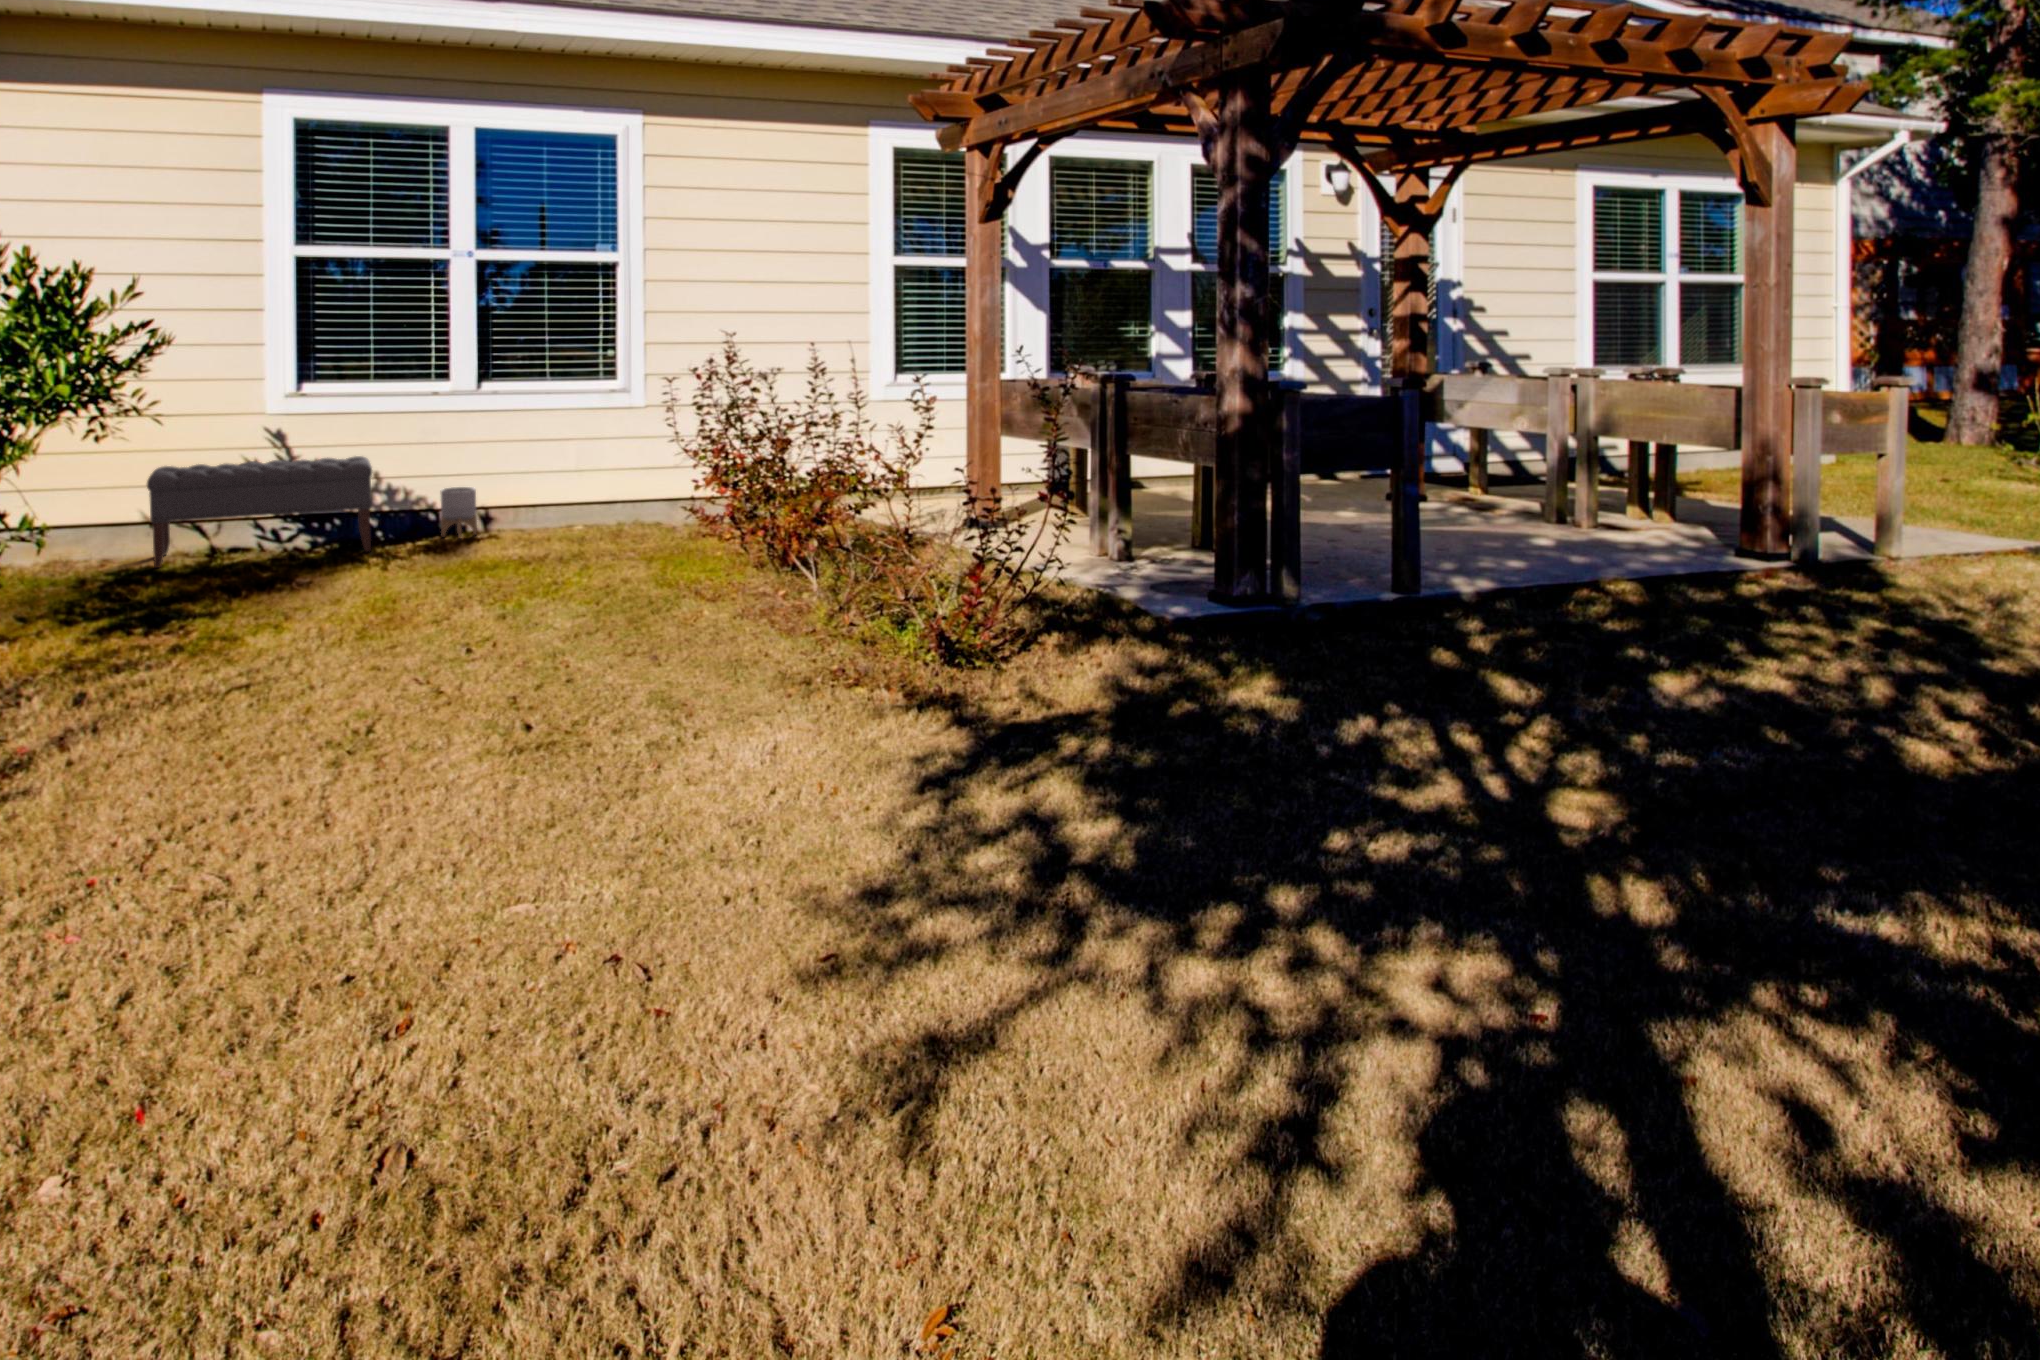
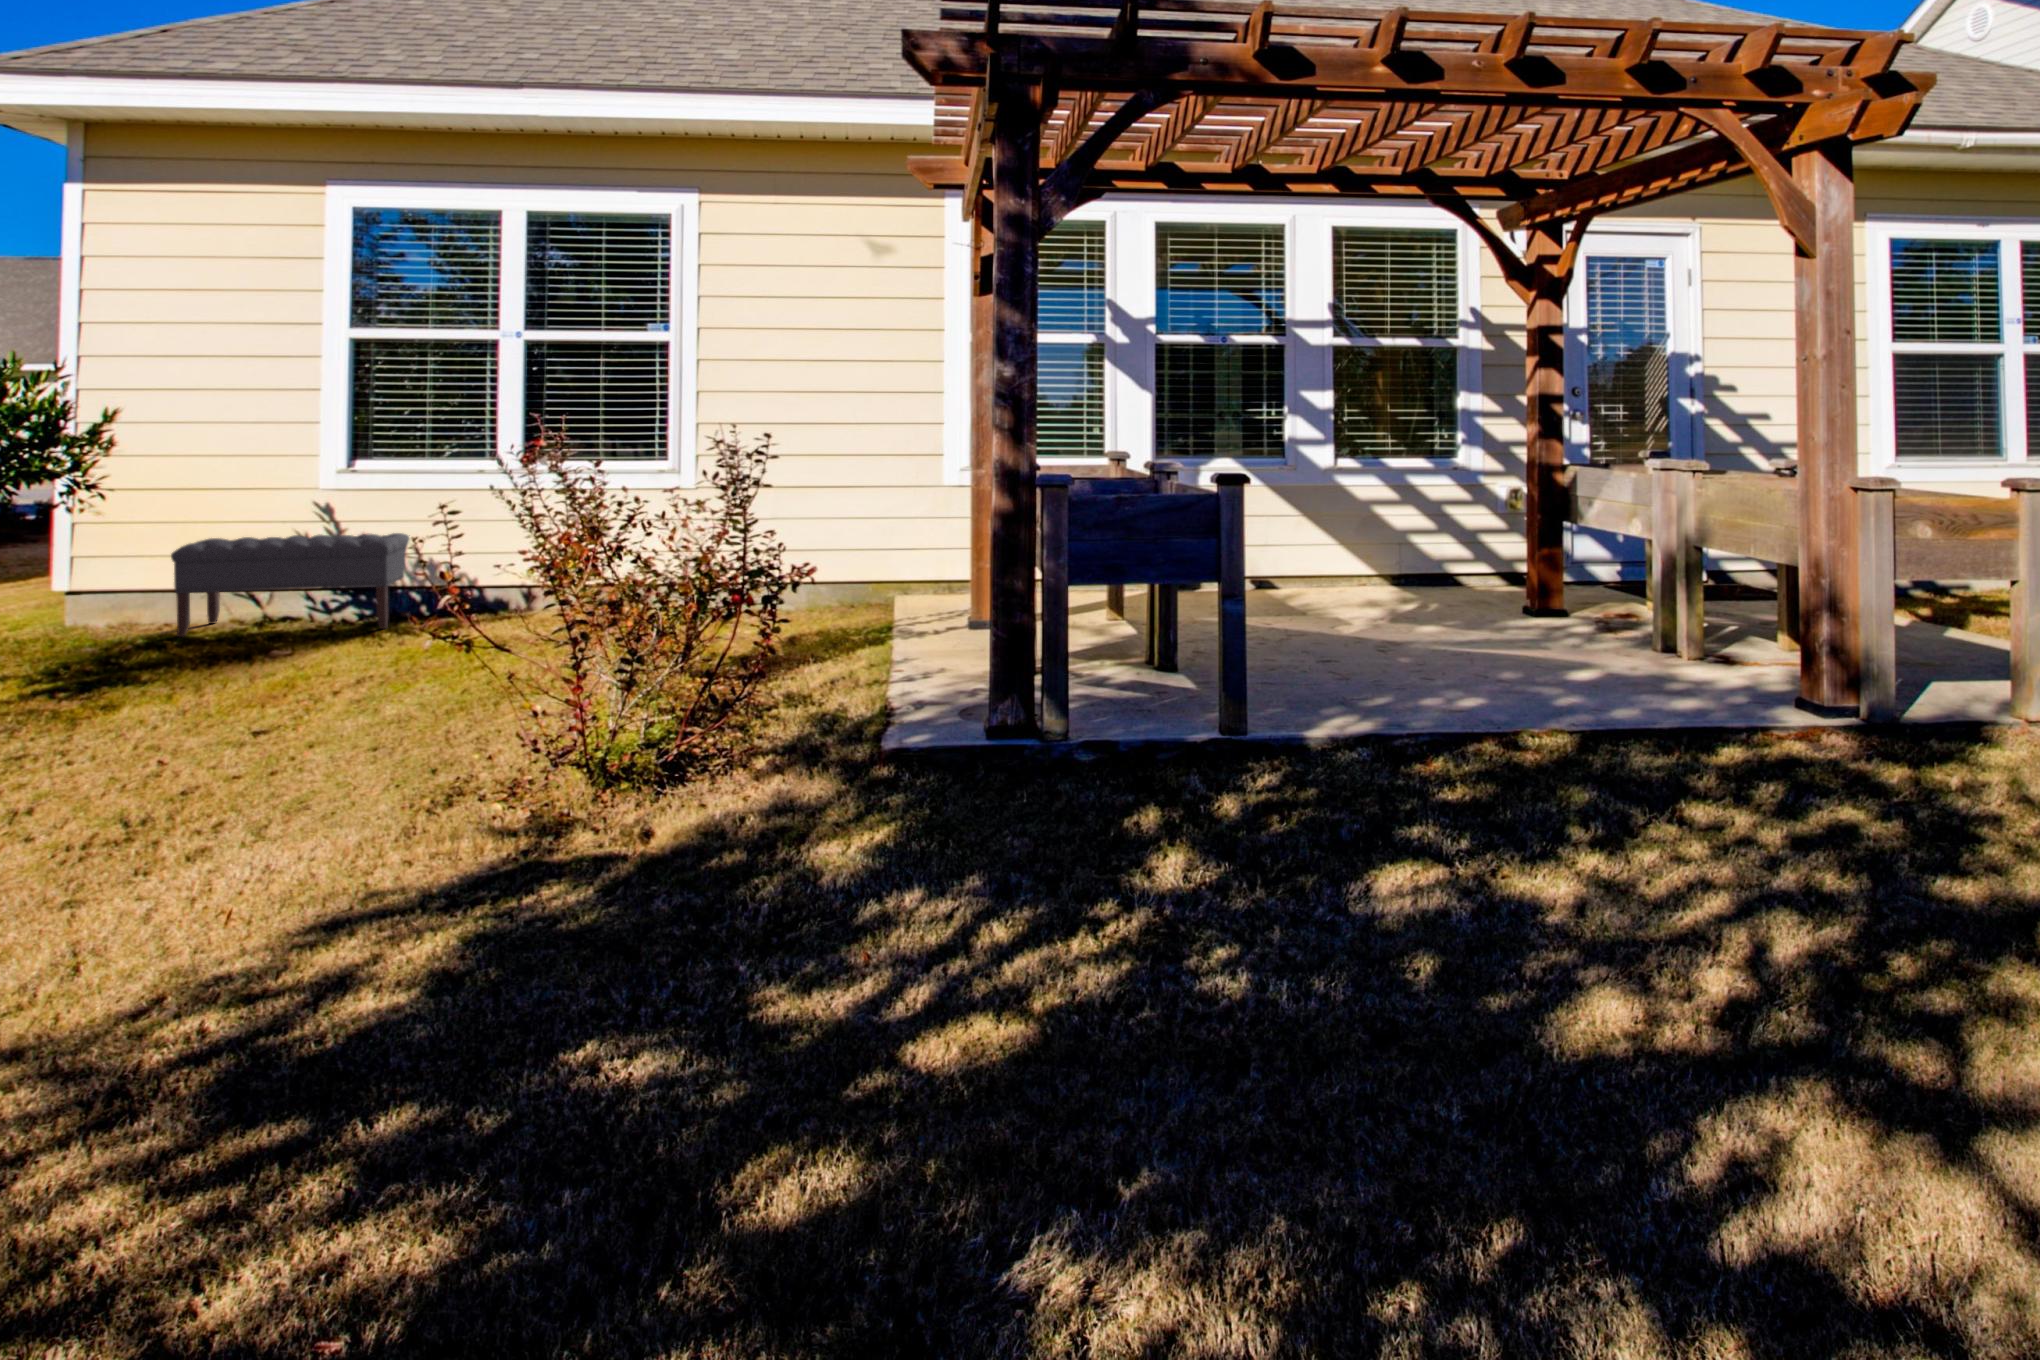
planter: present [441,487,477,538] -> none [474,566,512,619]

